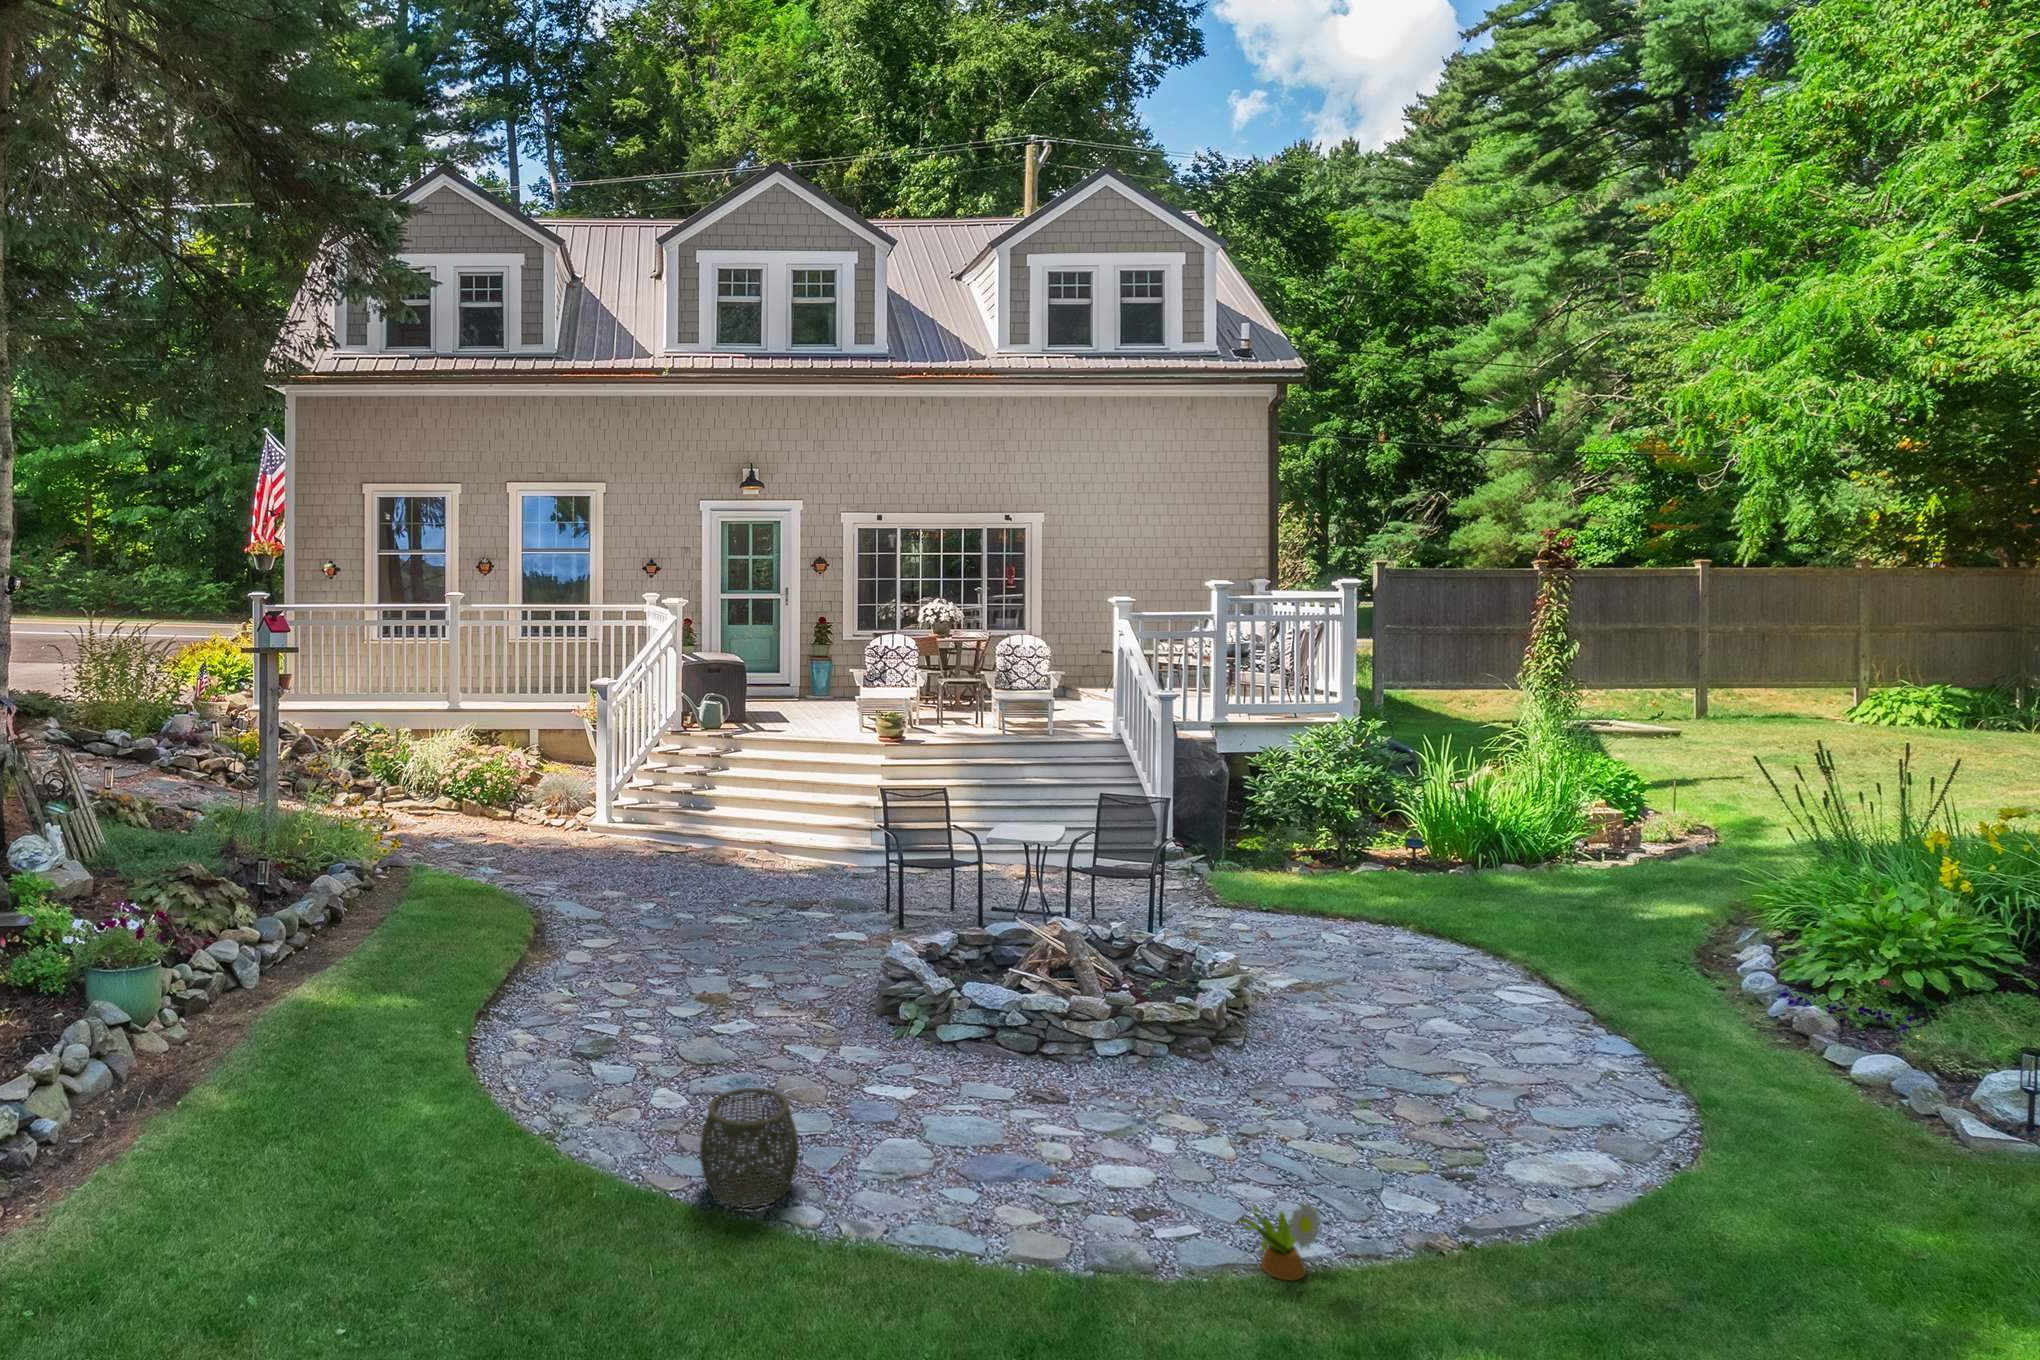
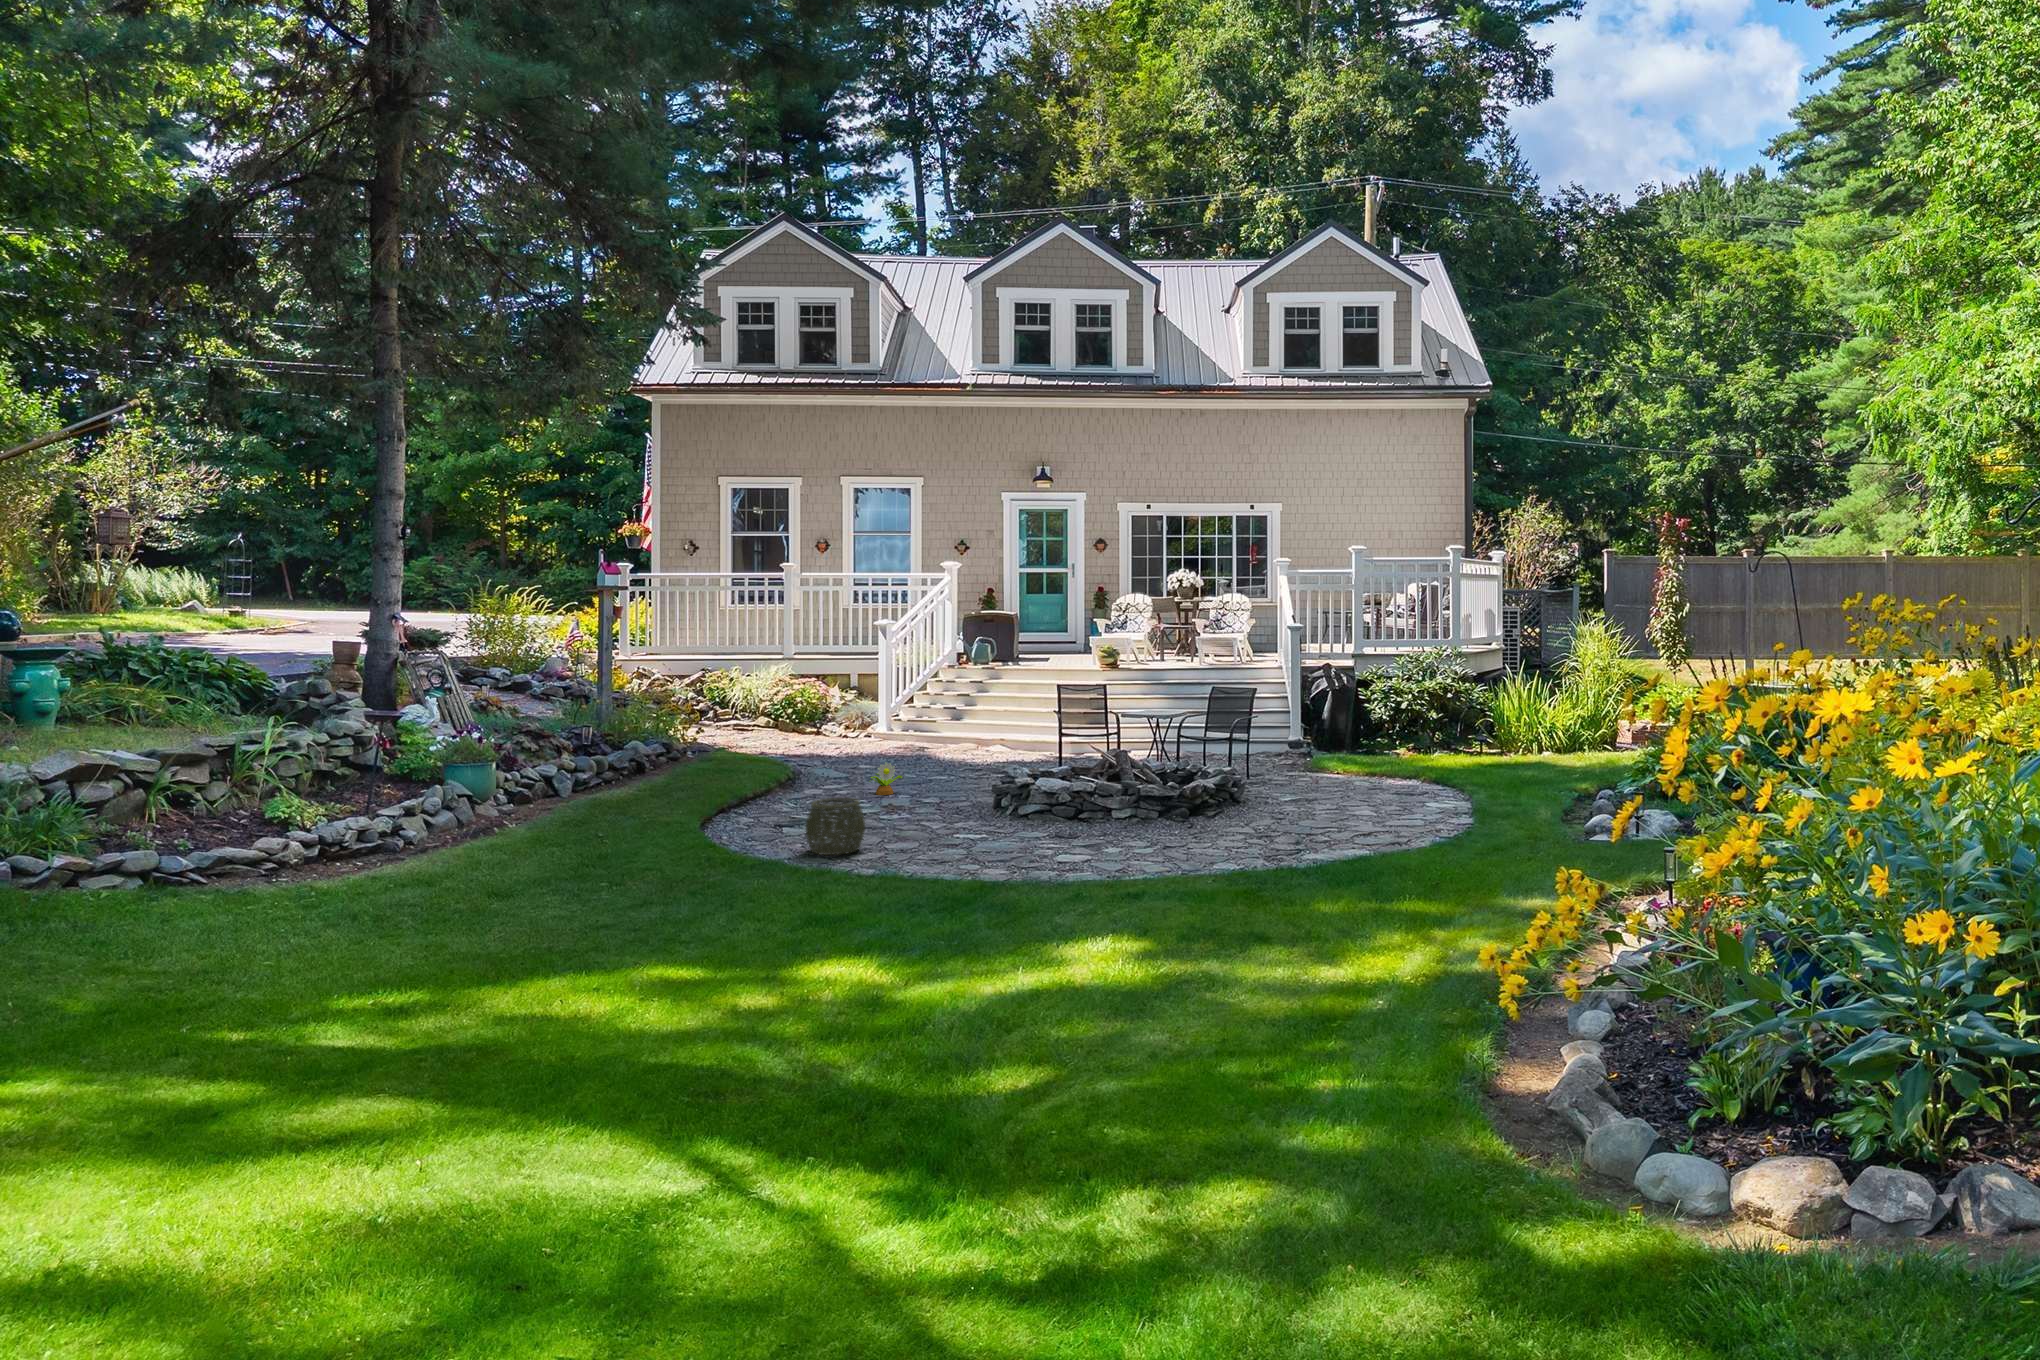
decorative plant: present [1240,1202,1321,1281] -> present [869,762,902,795]

